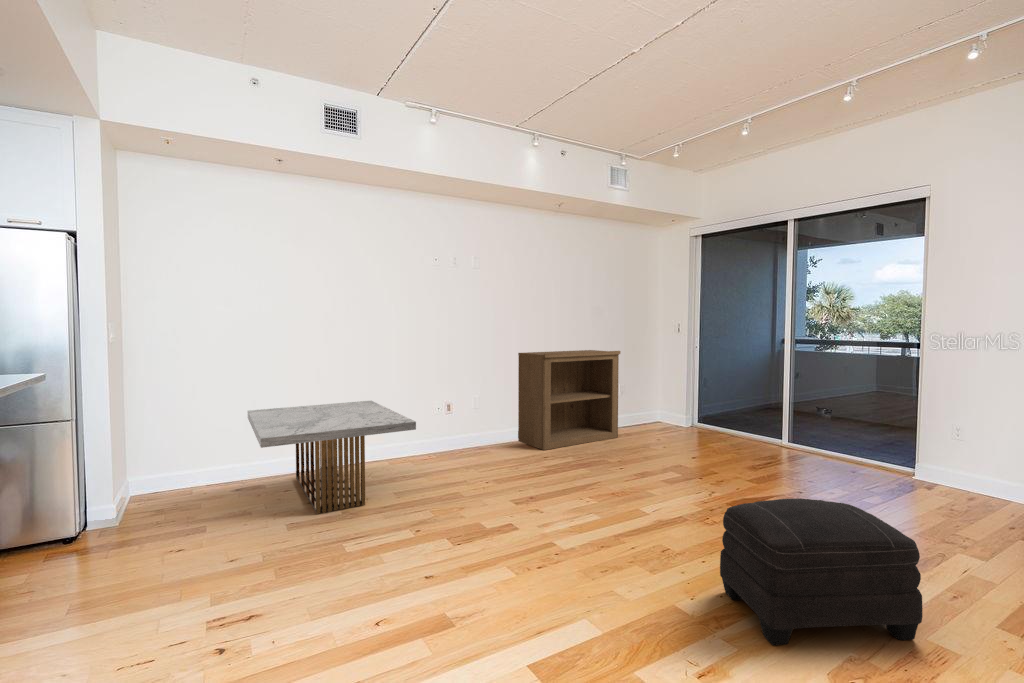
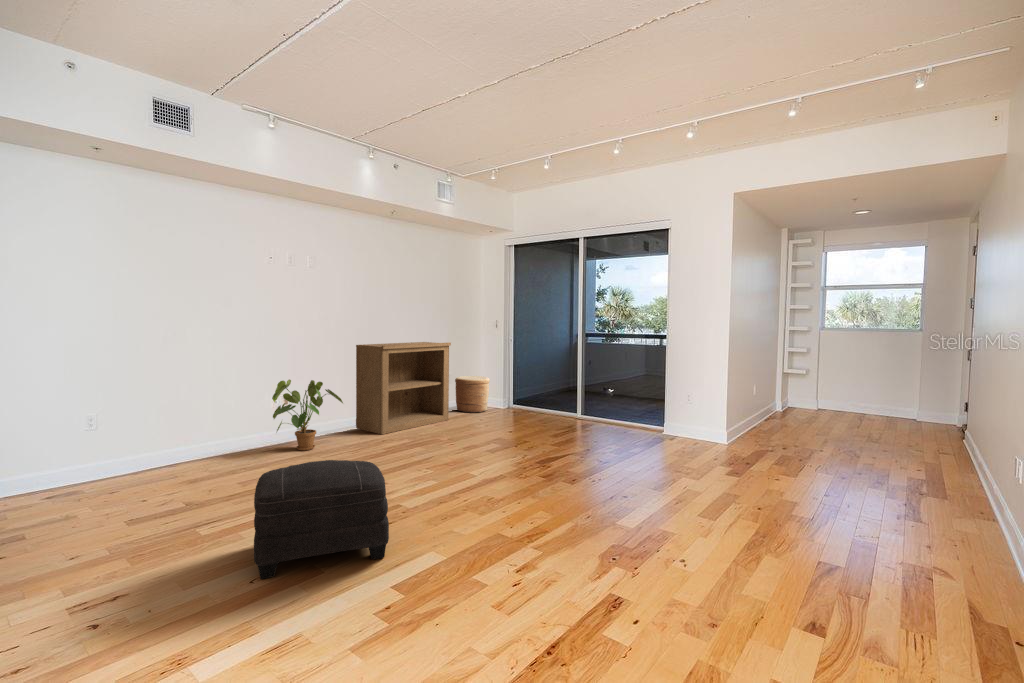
house plant: none [433,388,505,463] -> present [272,379,343,450]
woven basket: none [626,389,667,431] -> present [455,376,490,413]
coffee table: present [247,401,416,514] -> none [52,394,263,508]
ottoman: present [720,498,922,645] -> present [254,460,389,579]

